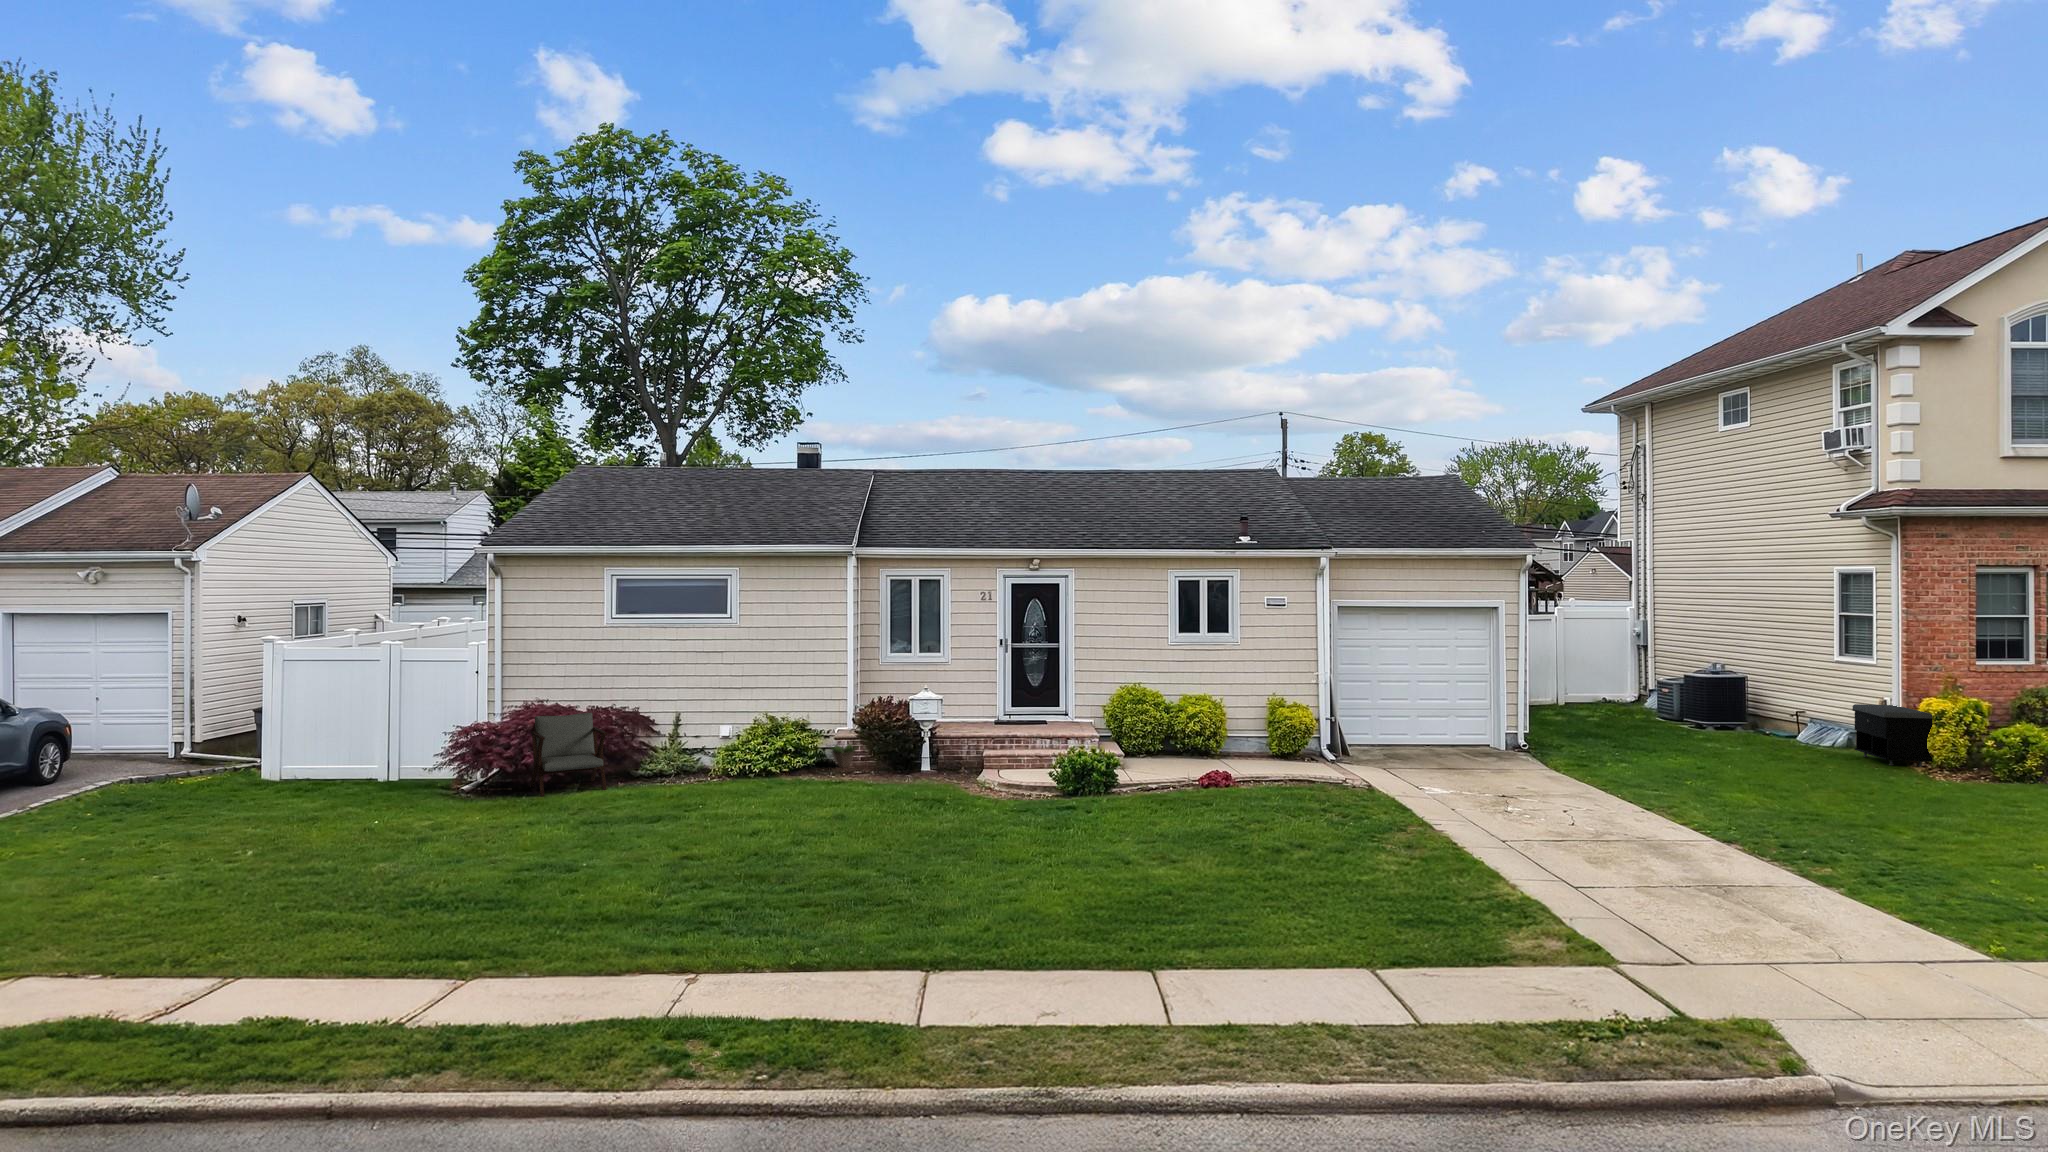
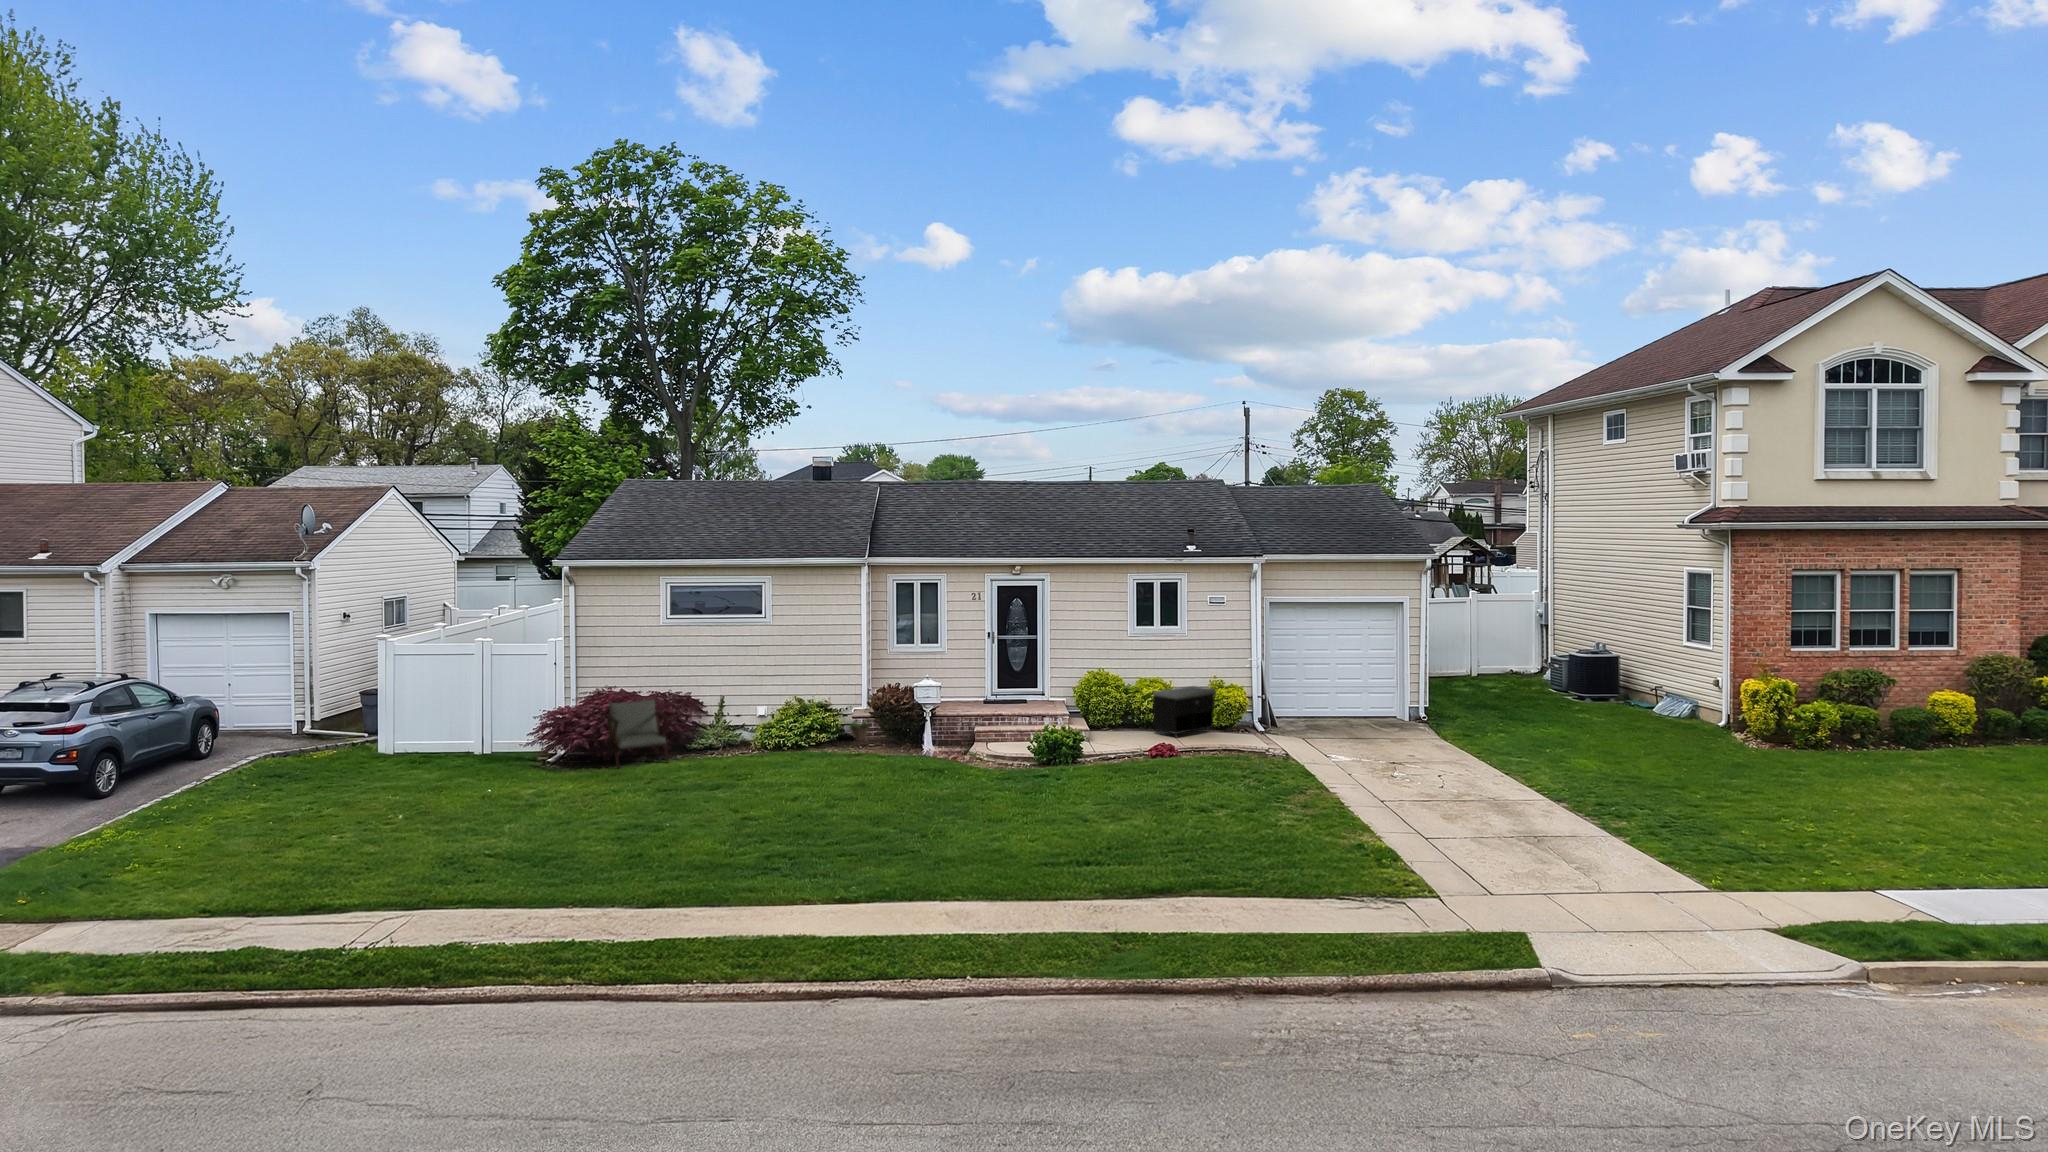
storage bench: present [1852,704,1933,766] -> present [1153,686,1216,736]
basket: none [1953,750,1997,776] -> present [1762,726,1795,743]

